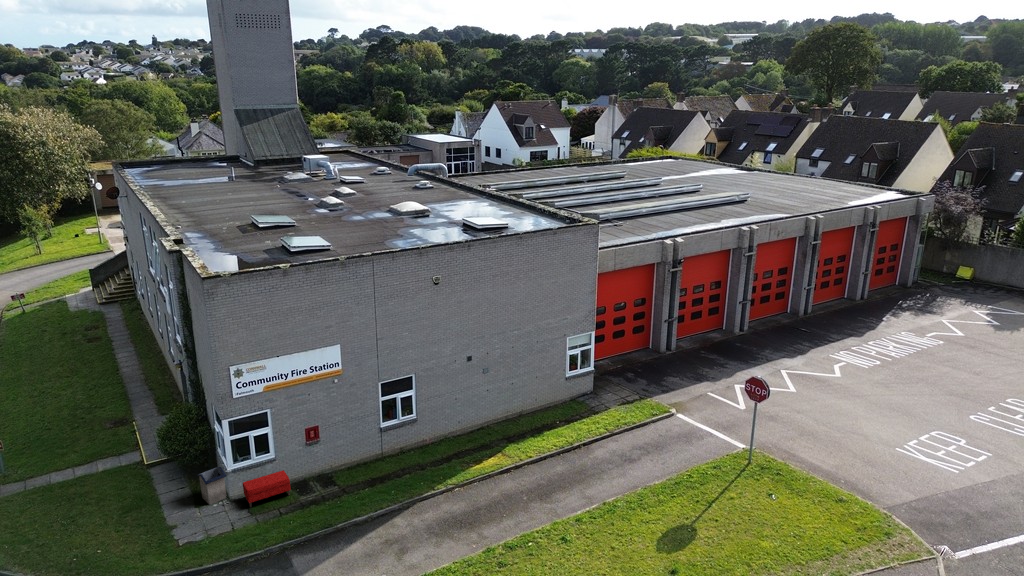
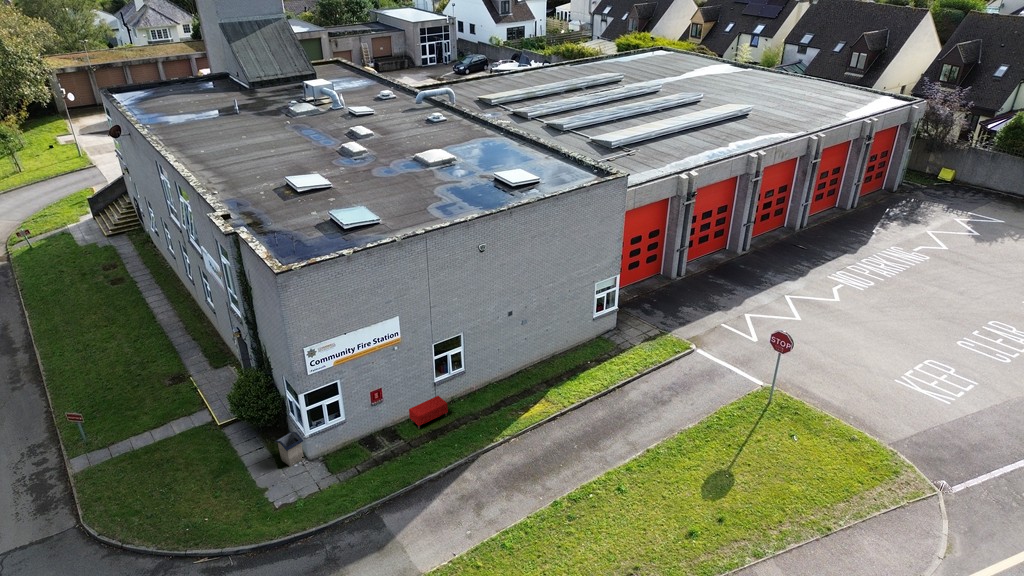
bench: present [243,470,291,508] -> present [409,396,448,429]

